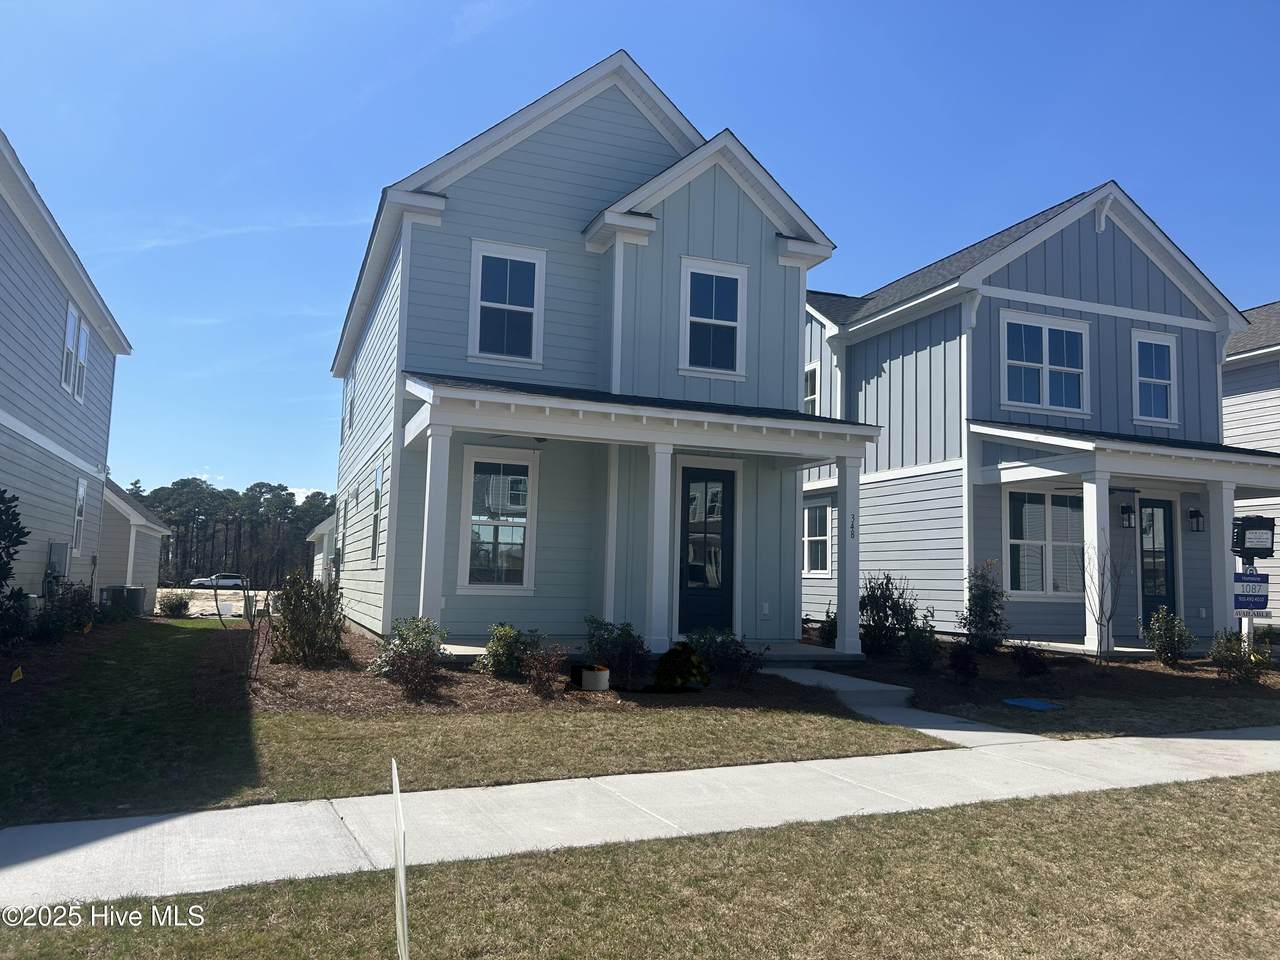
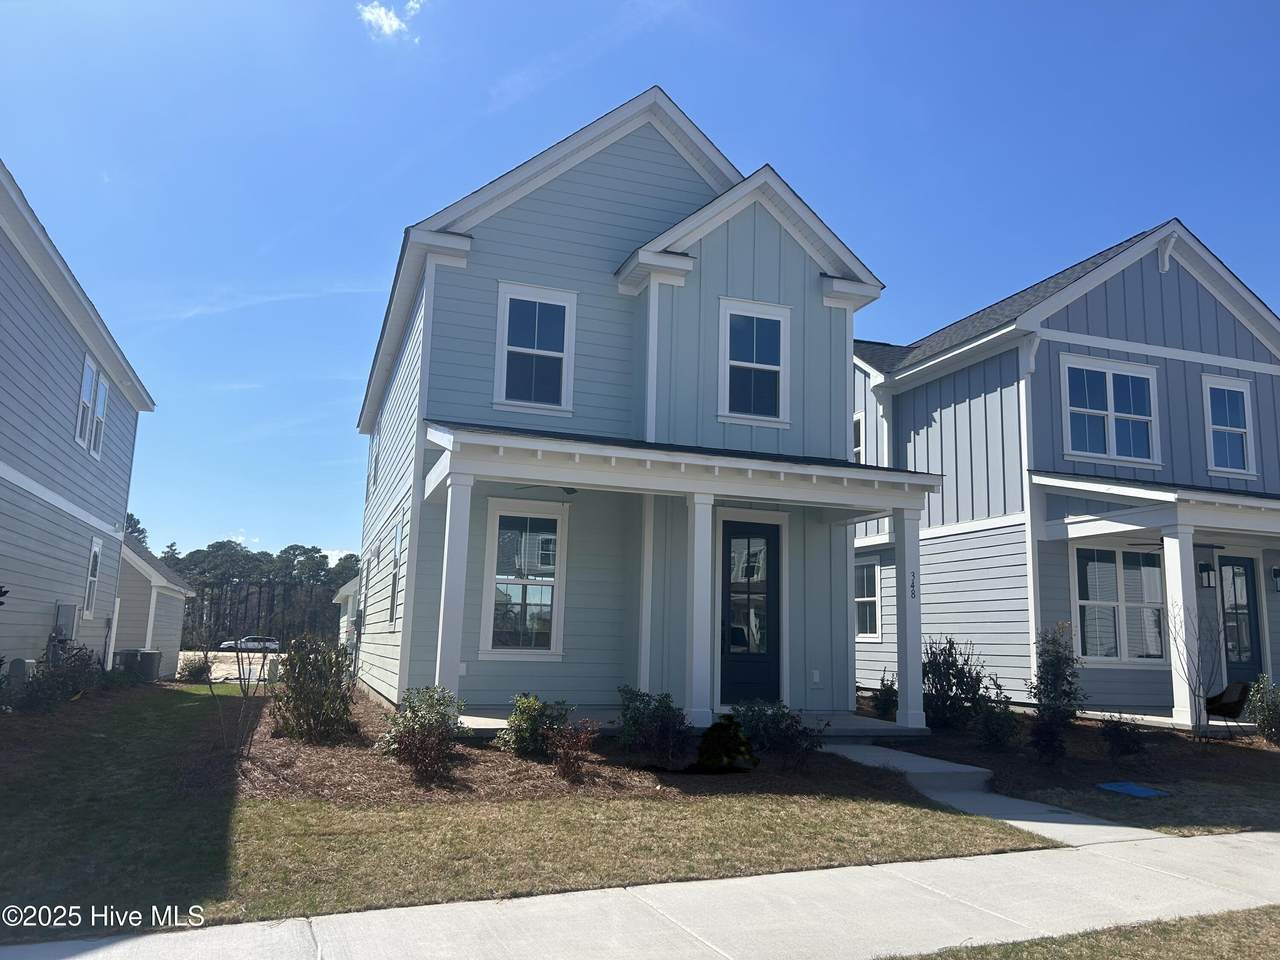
lounge chair: none [1095,612,1156,670] -> present [1186,681,1254,745]
storage bin: present [570,665,609,690] -> none [603,740,646,770]

